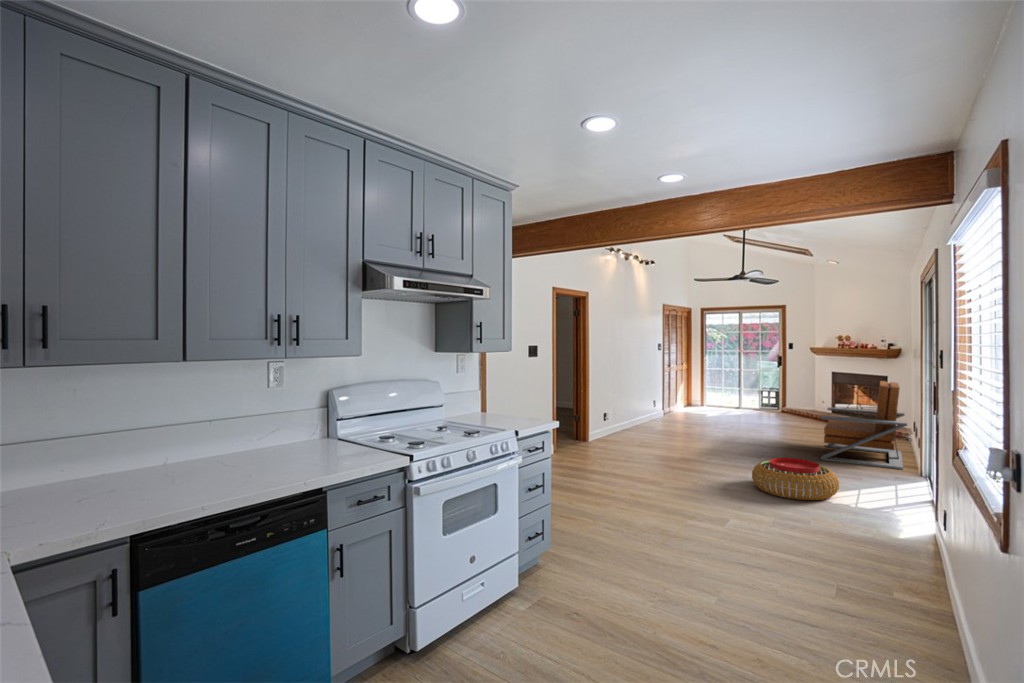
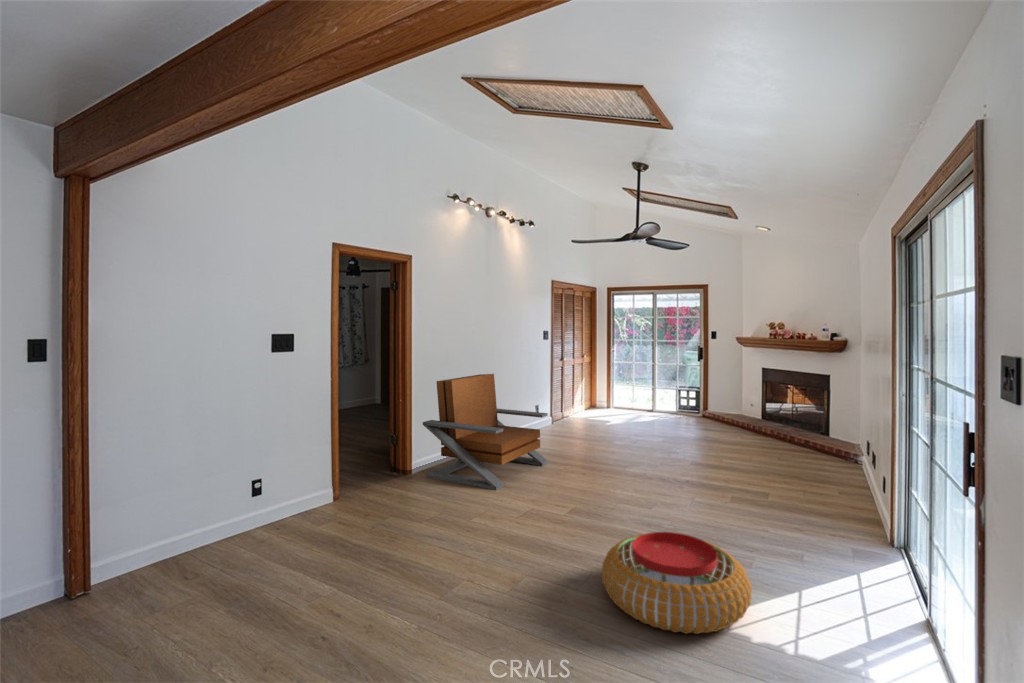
lounge chair: present [821,381,907,470] -> present [423,374,548,490]

